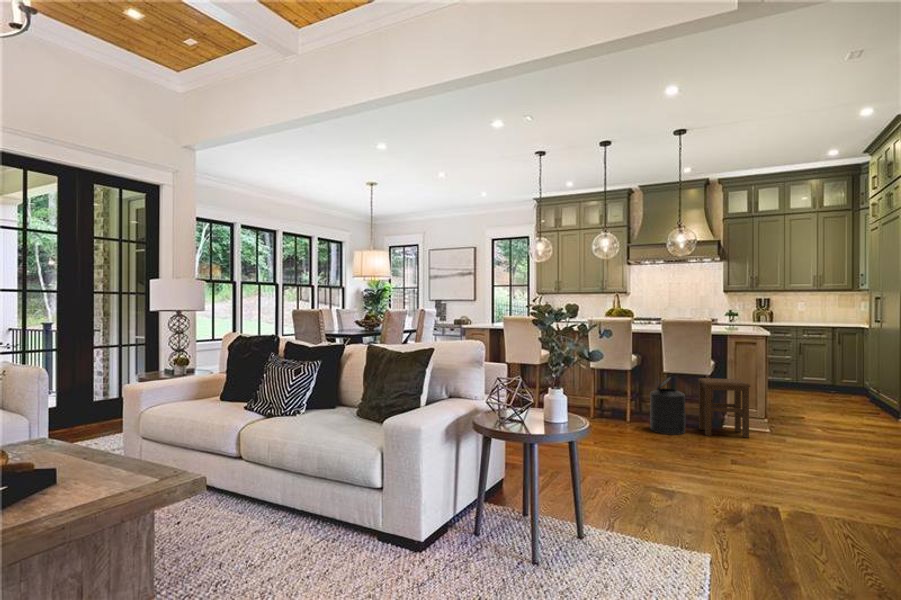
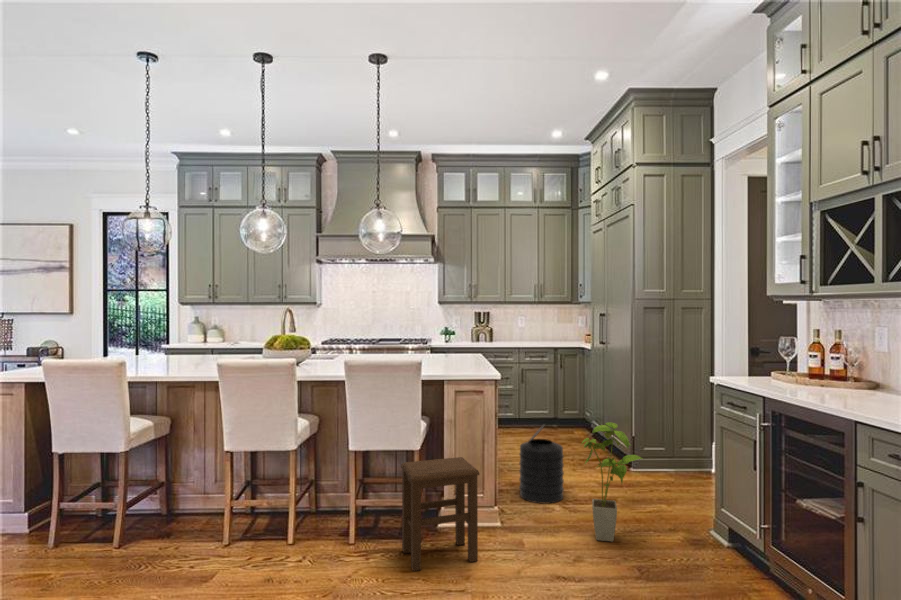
house plant: none [832,364,886,444] -> present [582,422,642,542]
trash can: present [650,377,686,435] -> present [519,425,564,503]

